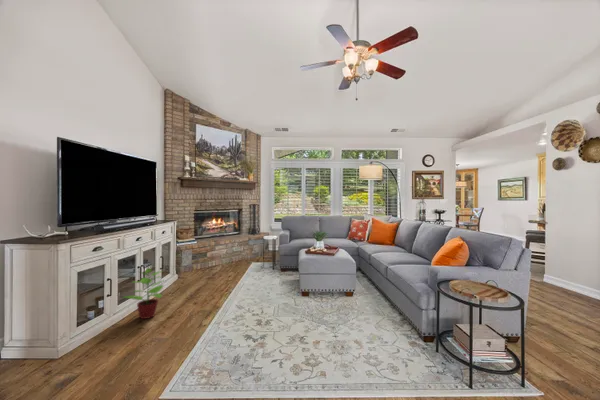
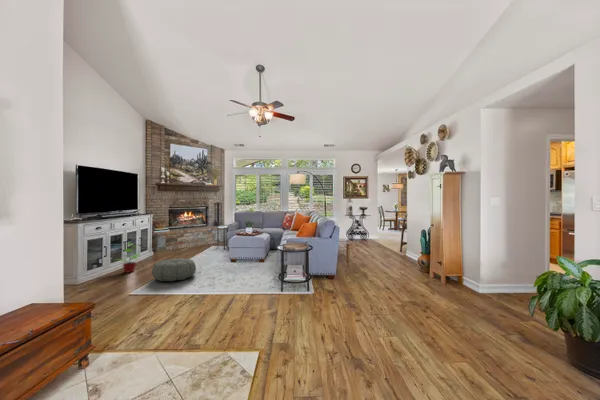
pouf: none [190,297,261,346] -> present [152,258,196,281]

